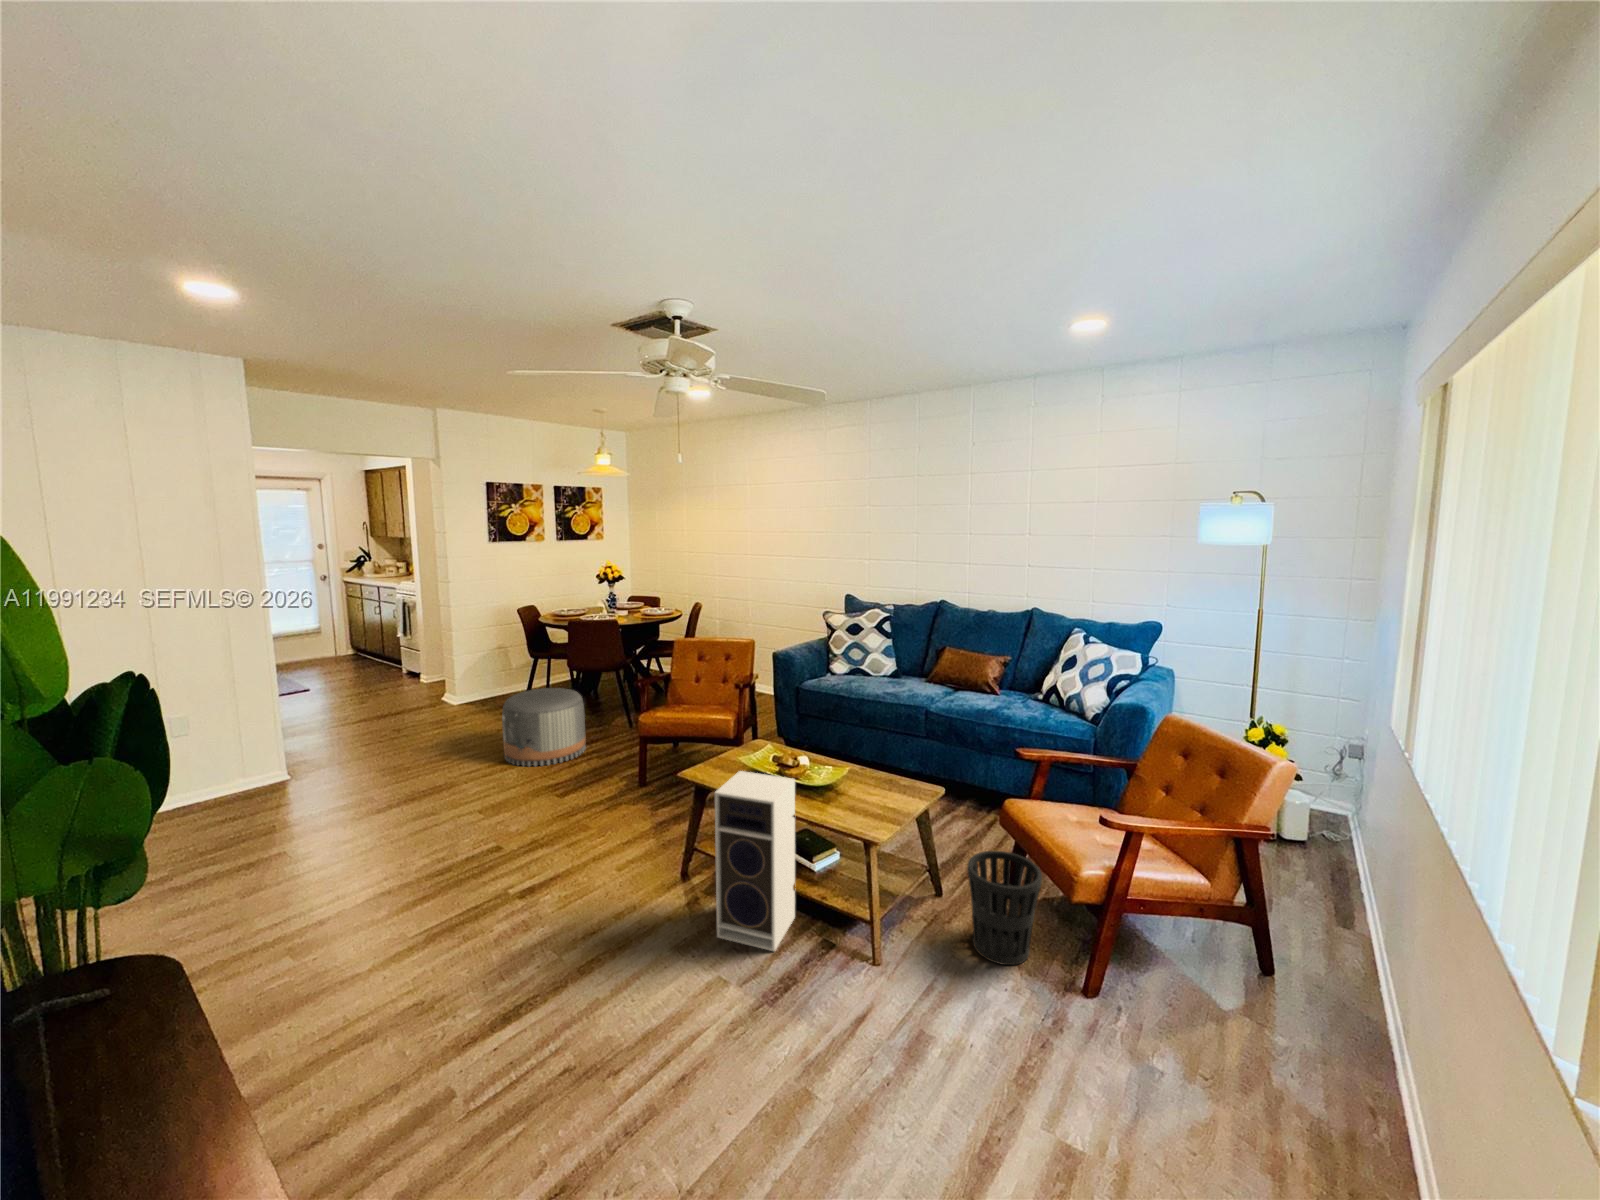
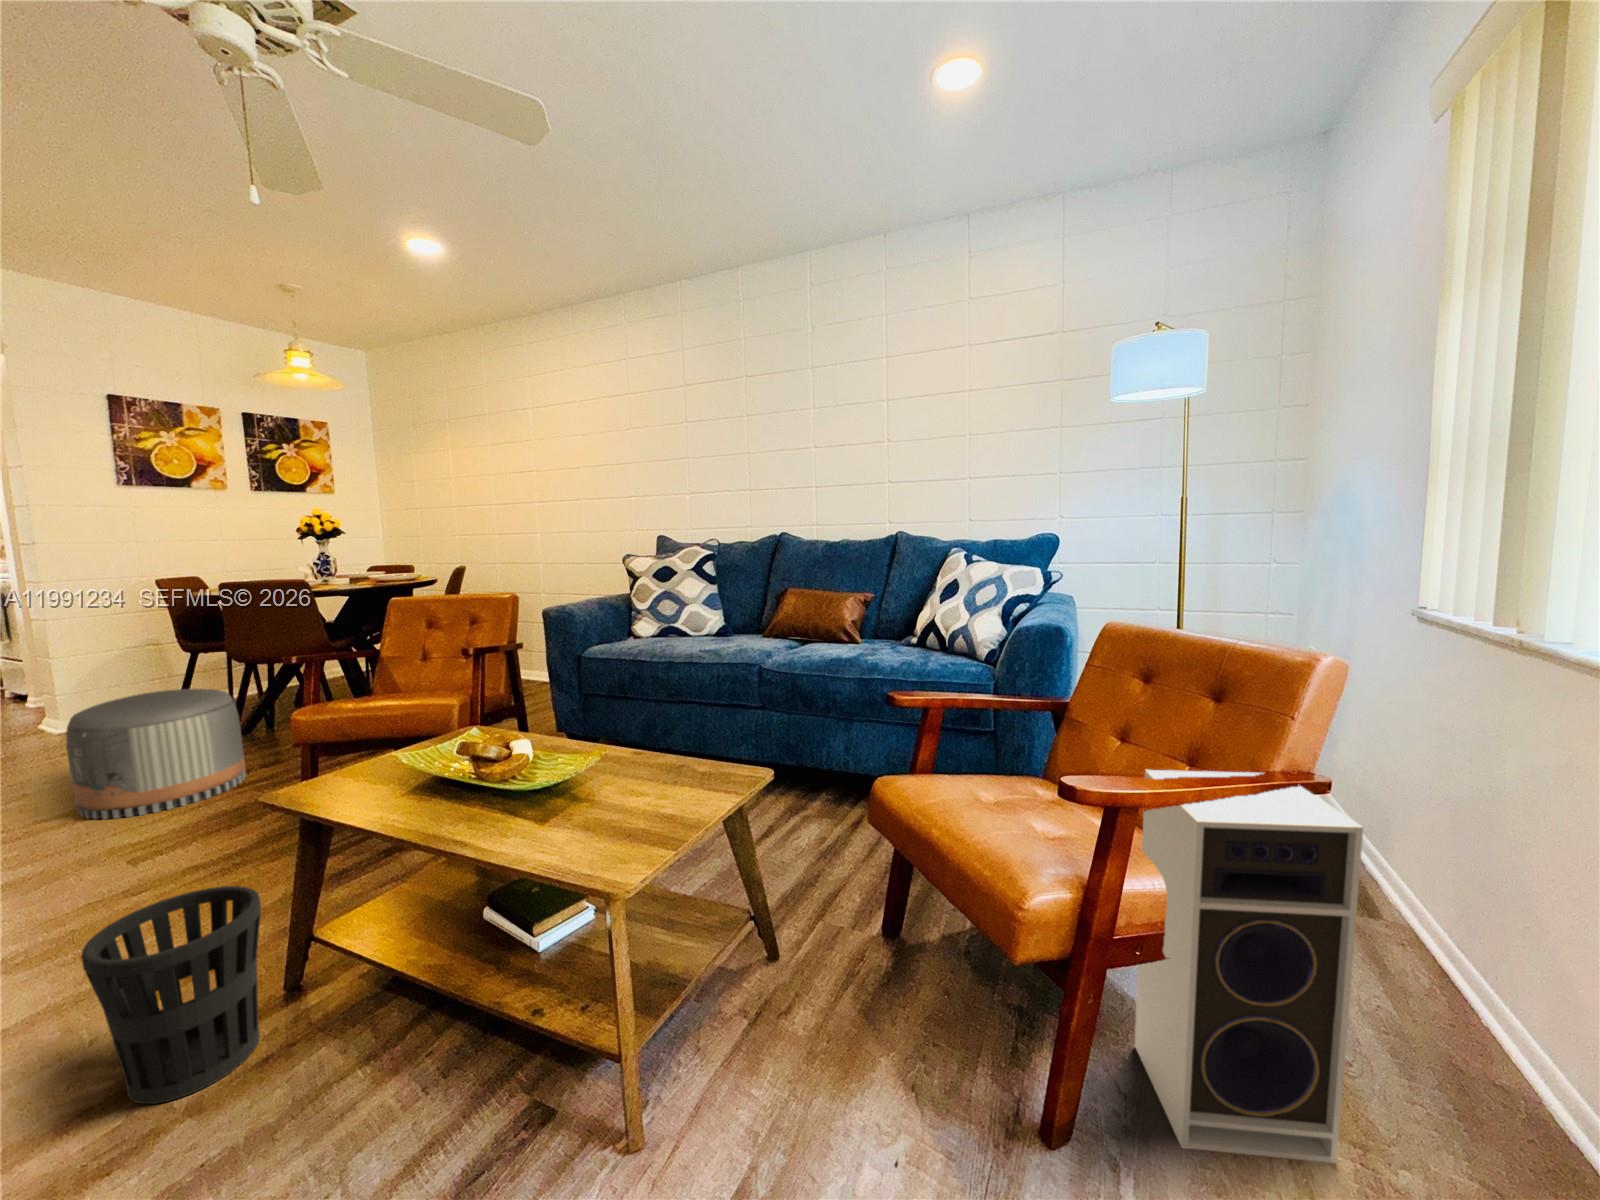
speaker: present [715,771,795,951] -> present [1135,770,1363,1163]
wastebasket: present [967,851,1042,965] -> present [81,886,261,1104]

